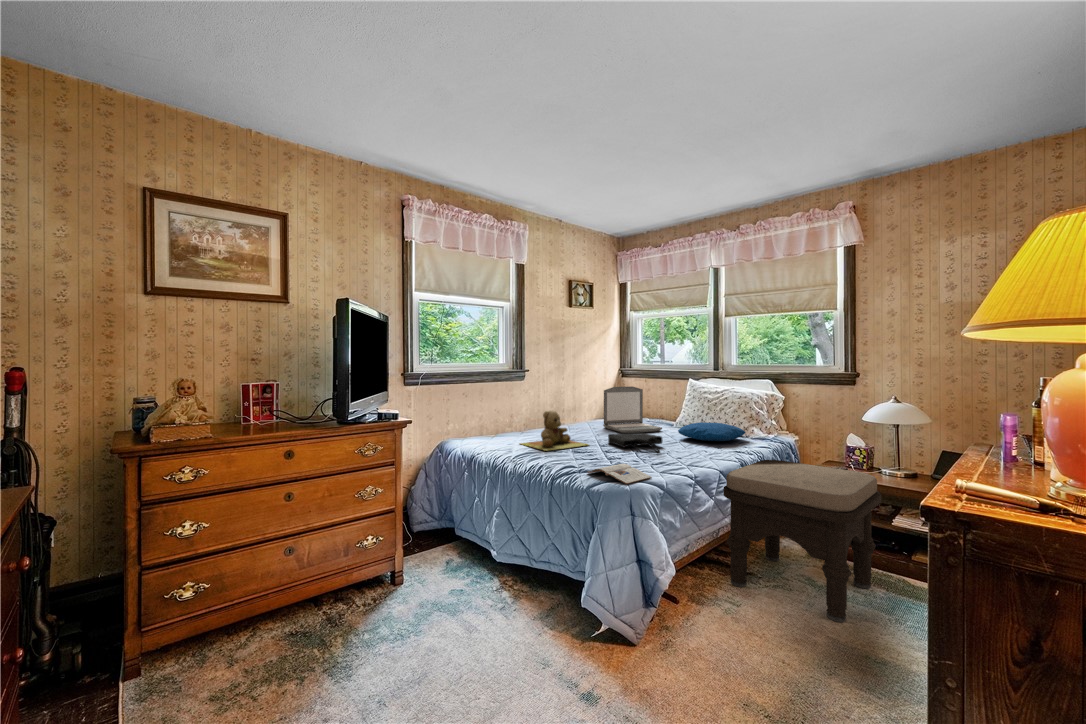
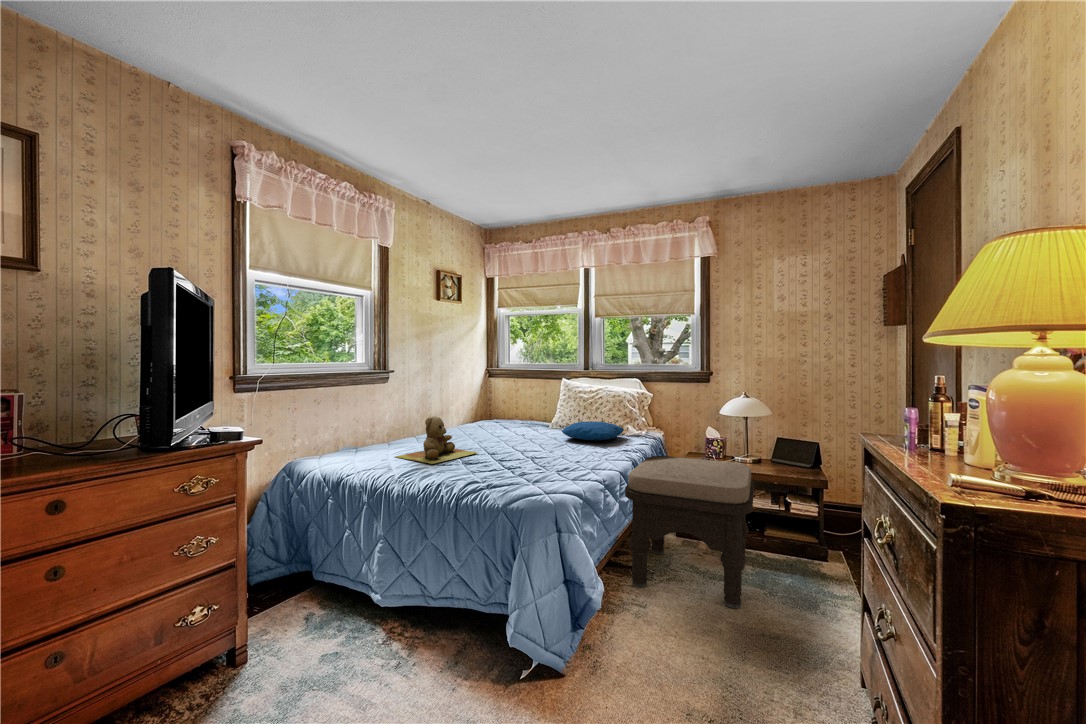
laptop: present [603,386,662,433] -> none [480,387,541,436]
tote bag: present [608,433,663,453] -> none [496,436,557,458]
magazine: present [588,464,652,484] -> none [496,474,568,498]

